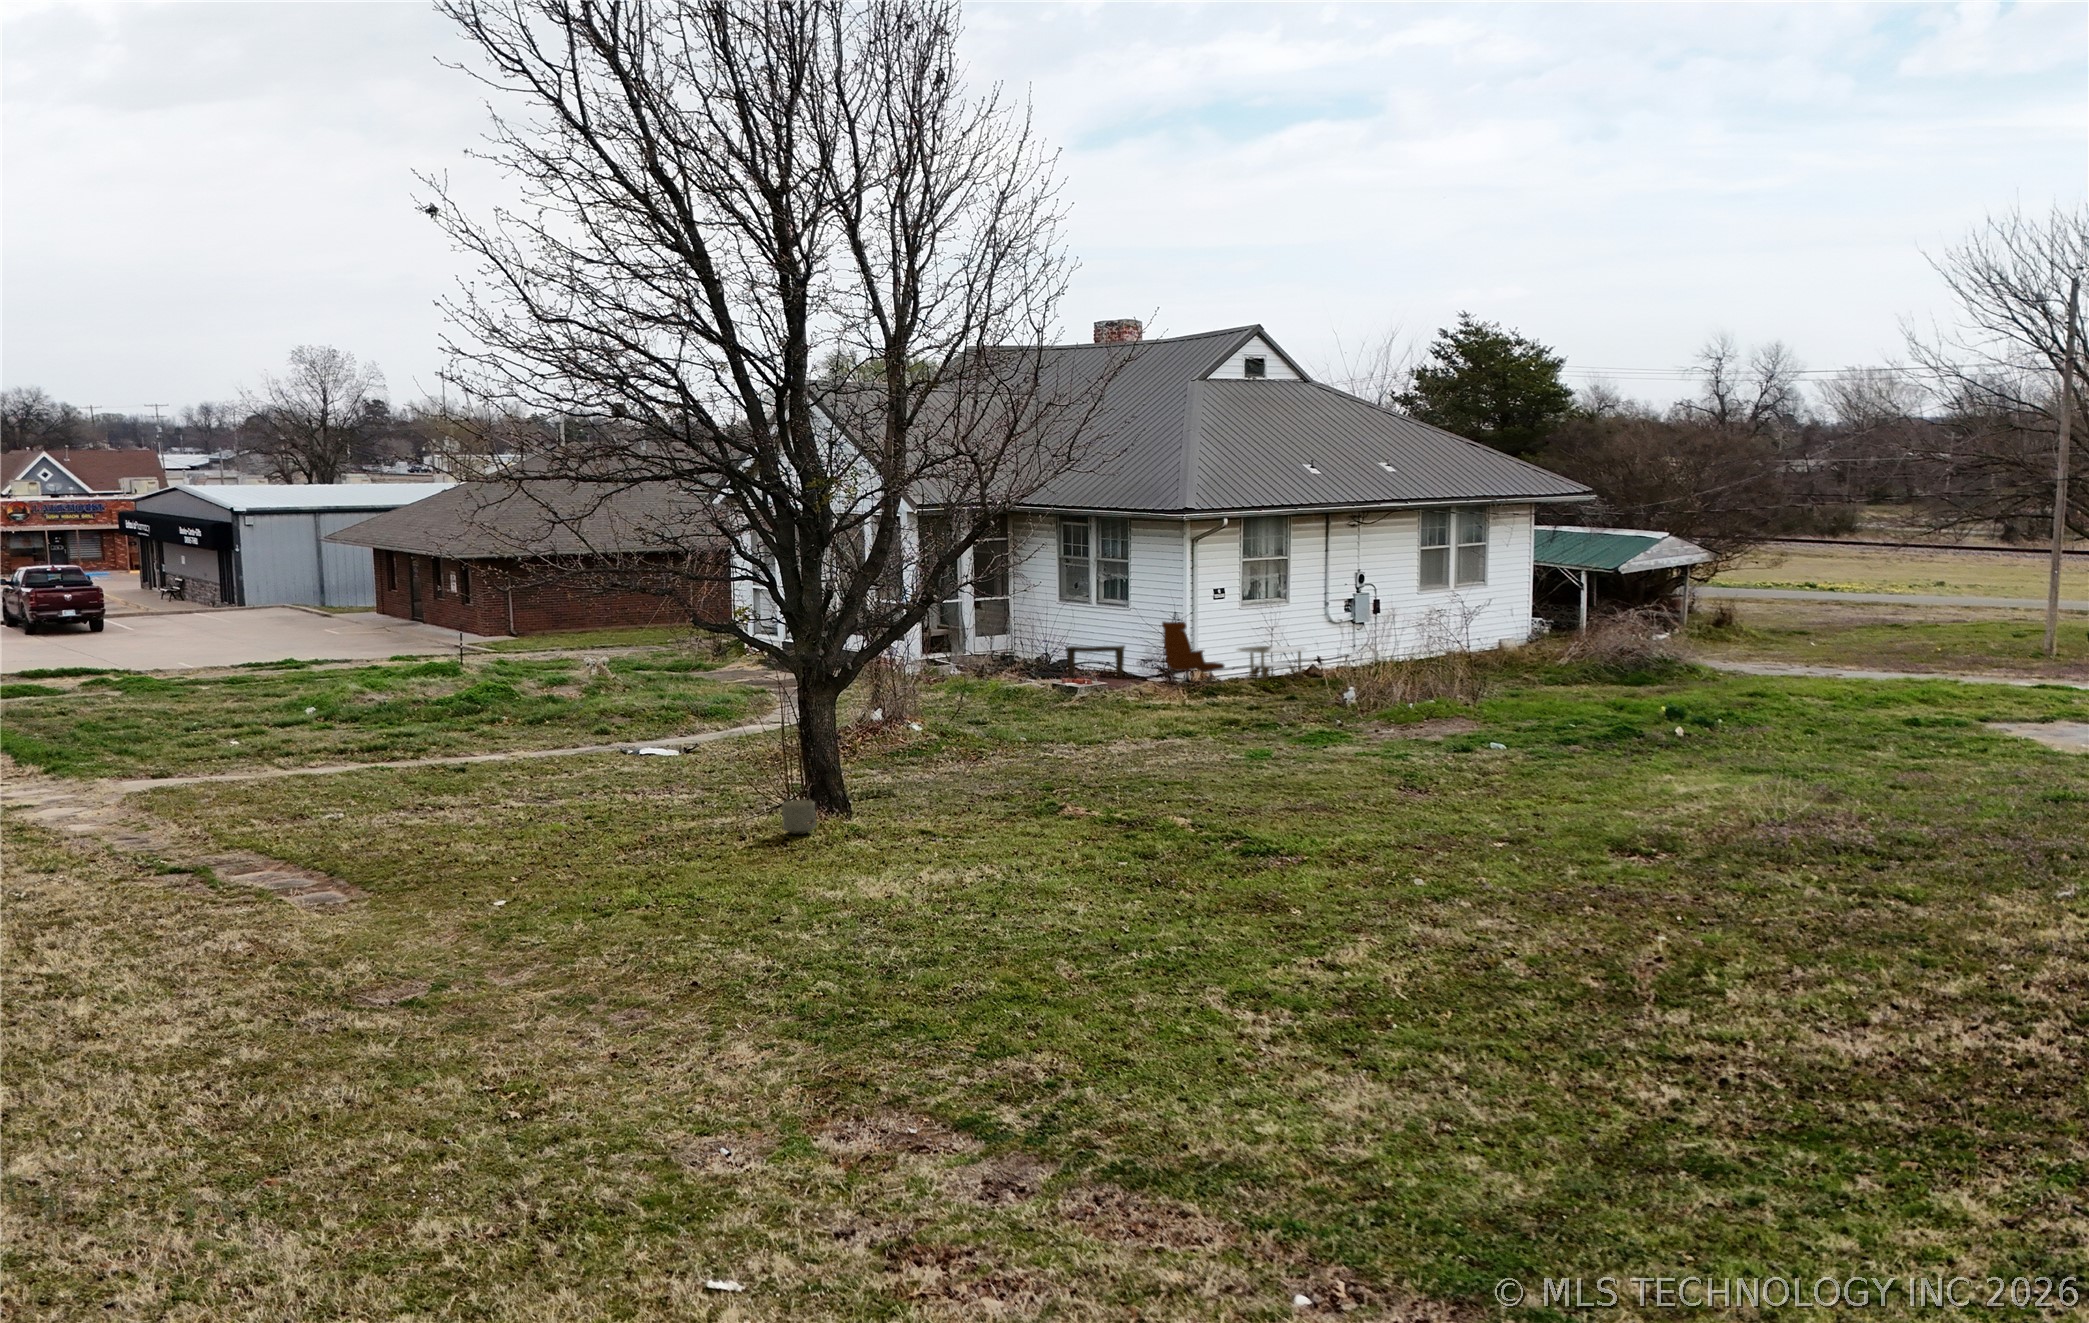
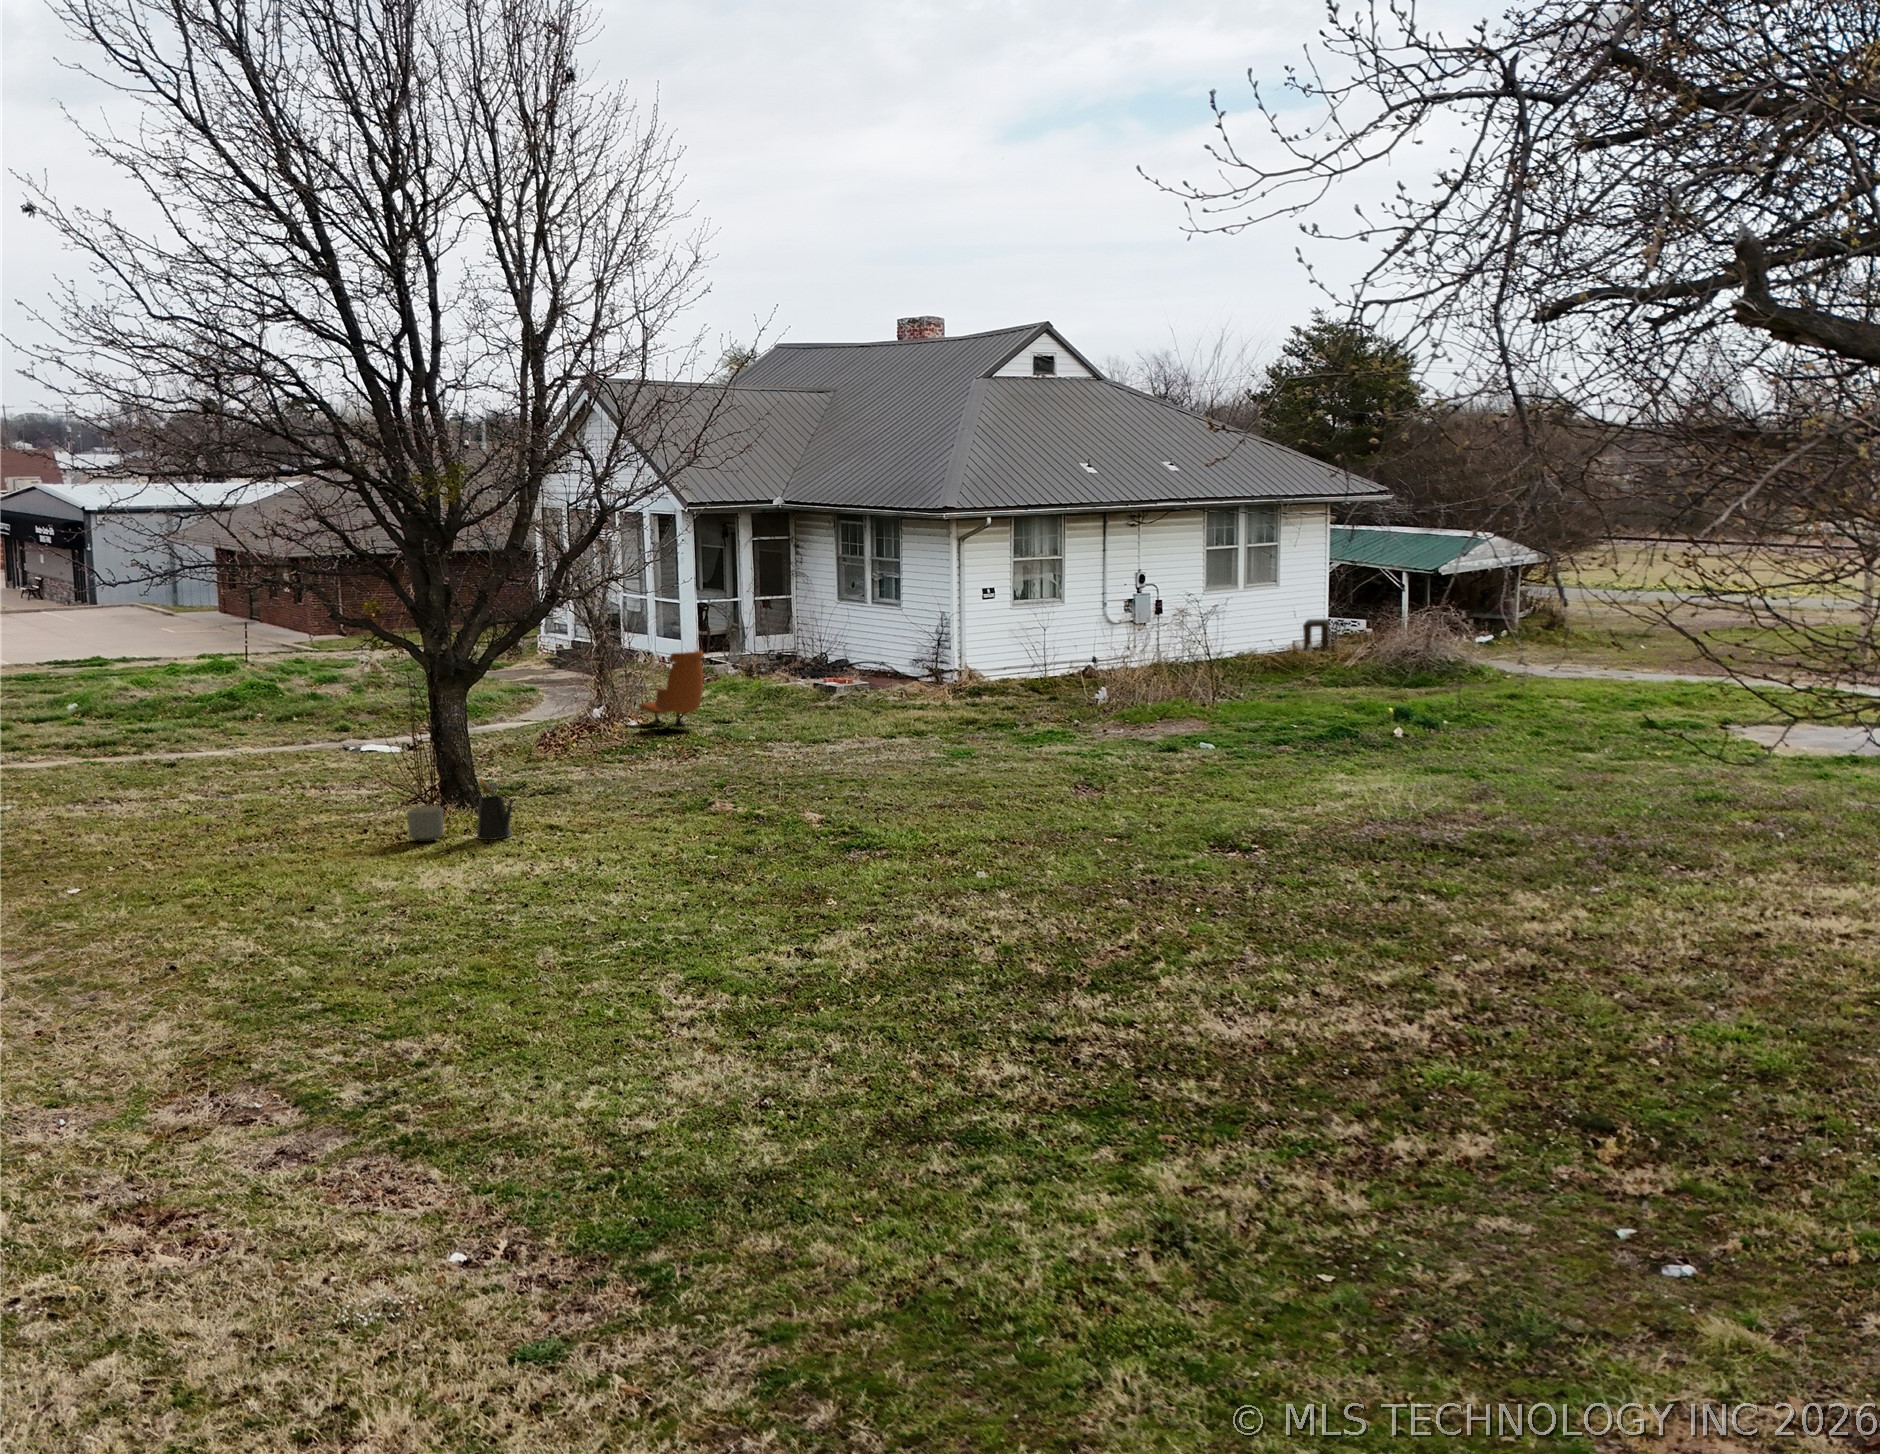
lounge chair: present [1162,622,1224,685] -> present [639,651,704,730]
bench: present [1066,645,1125,678] -> present [1303,619,1330,651]
round table: present [1237,646,1305,681] -> none [1003,647,1073,682]
watering can: none [841,771,885,833] -> present [473,779,513,840]

